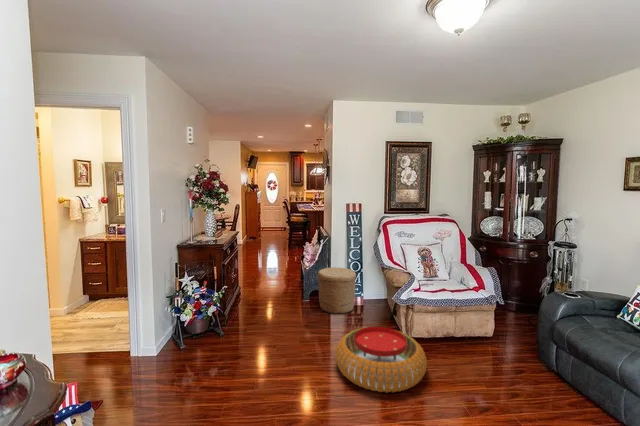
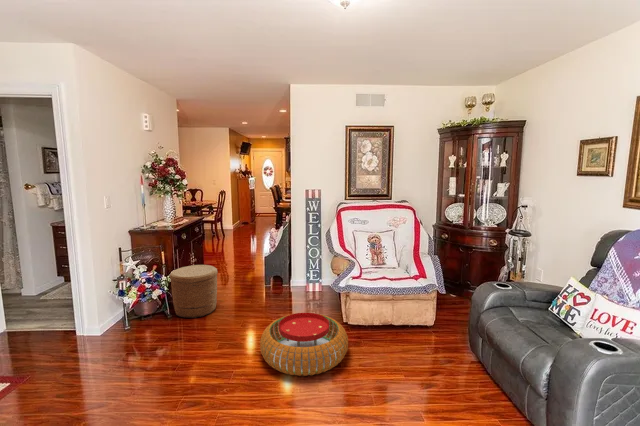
woven basket: present [318,267,356,314] -> present [170,265,218,318]

